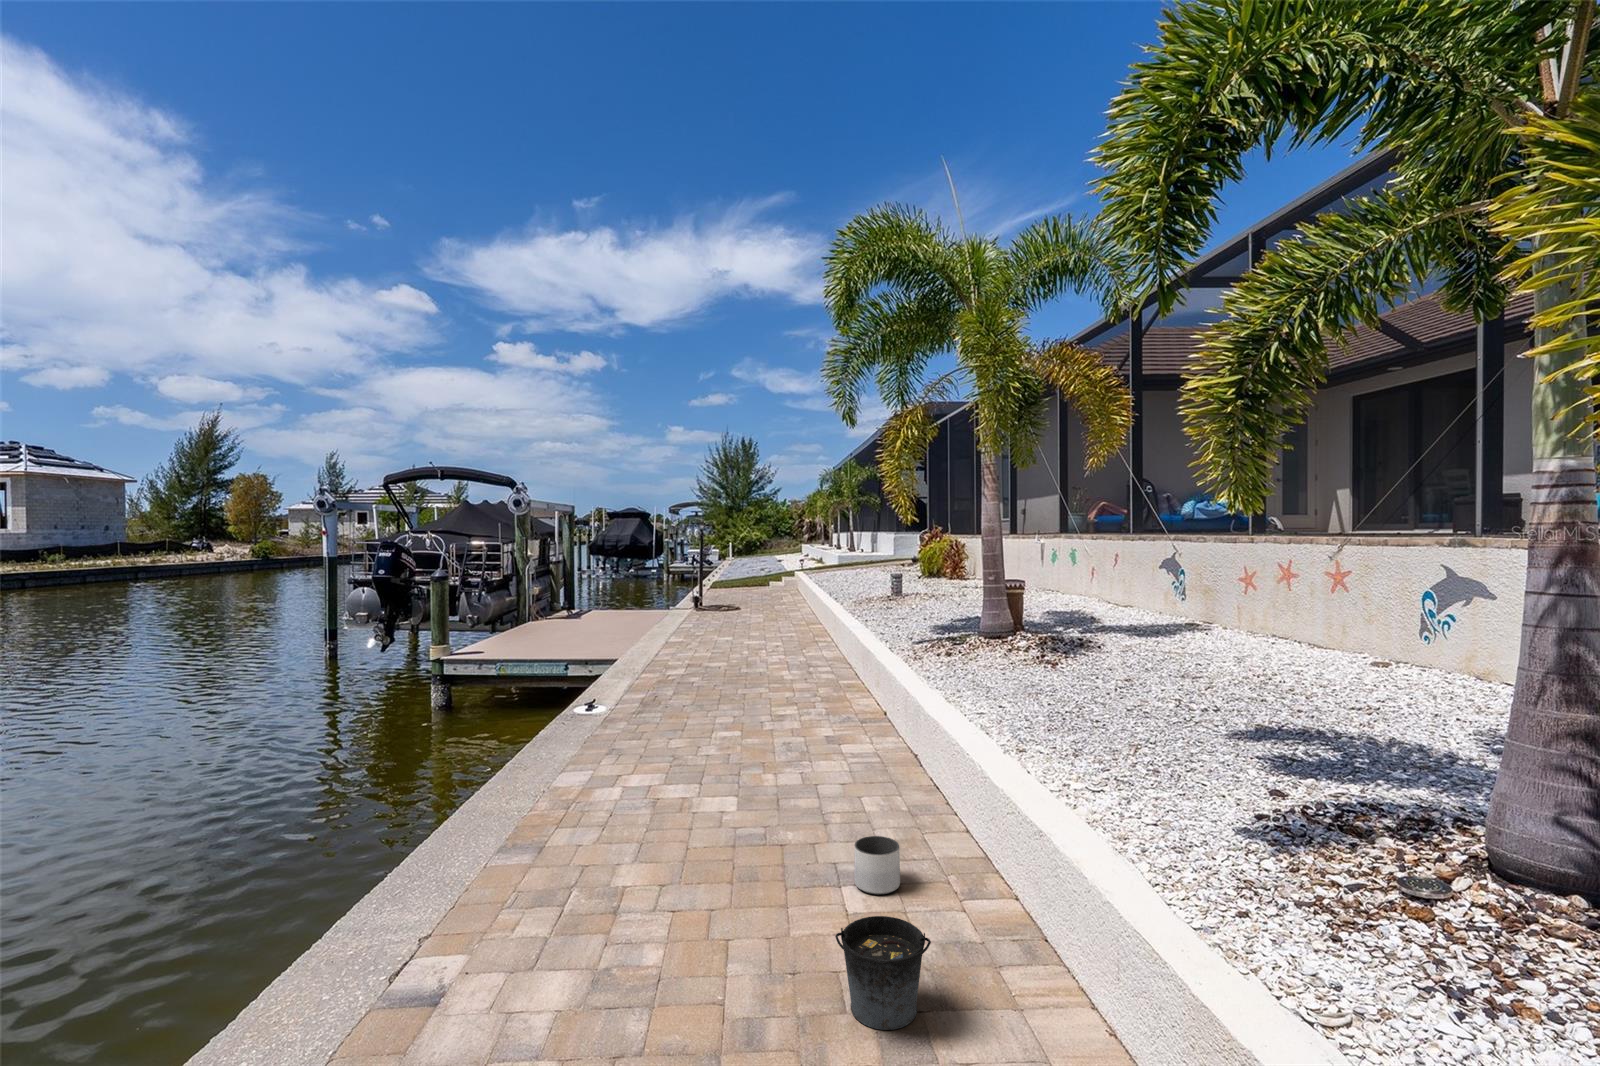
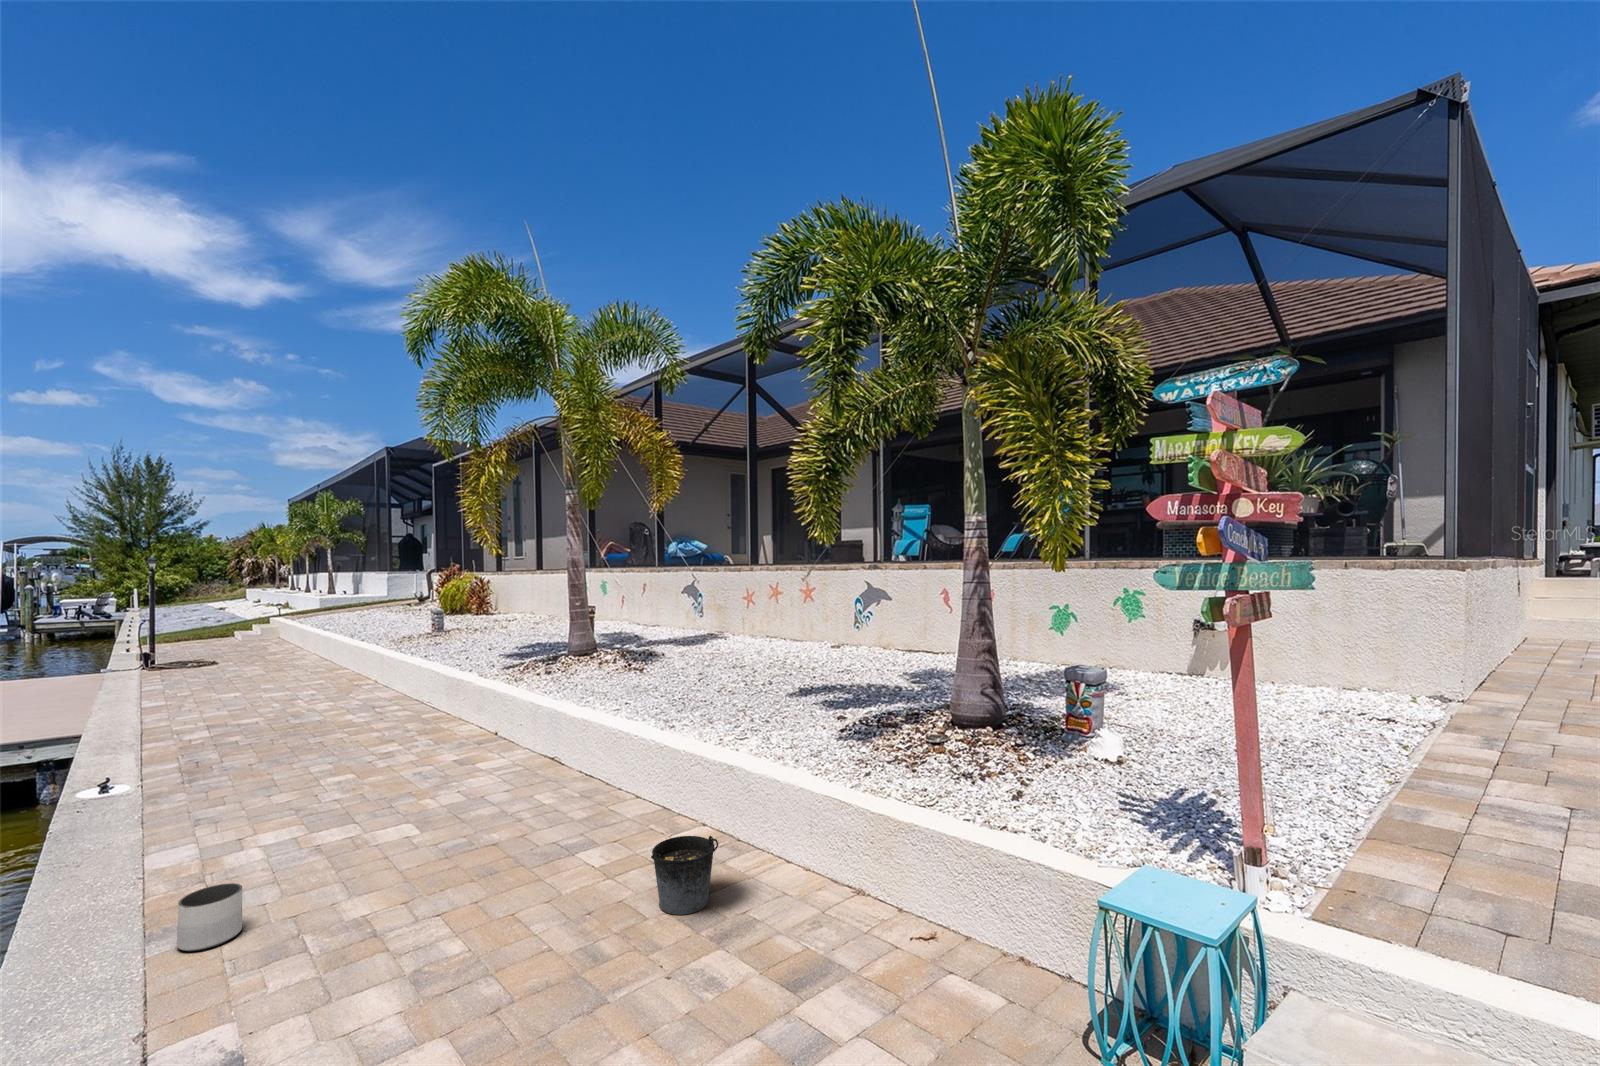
planter: present [854,836,900,895] -> present [177,883,242,951]

